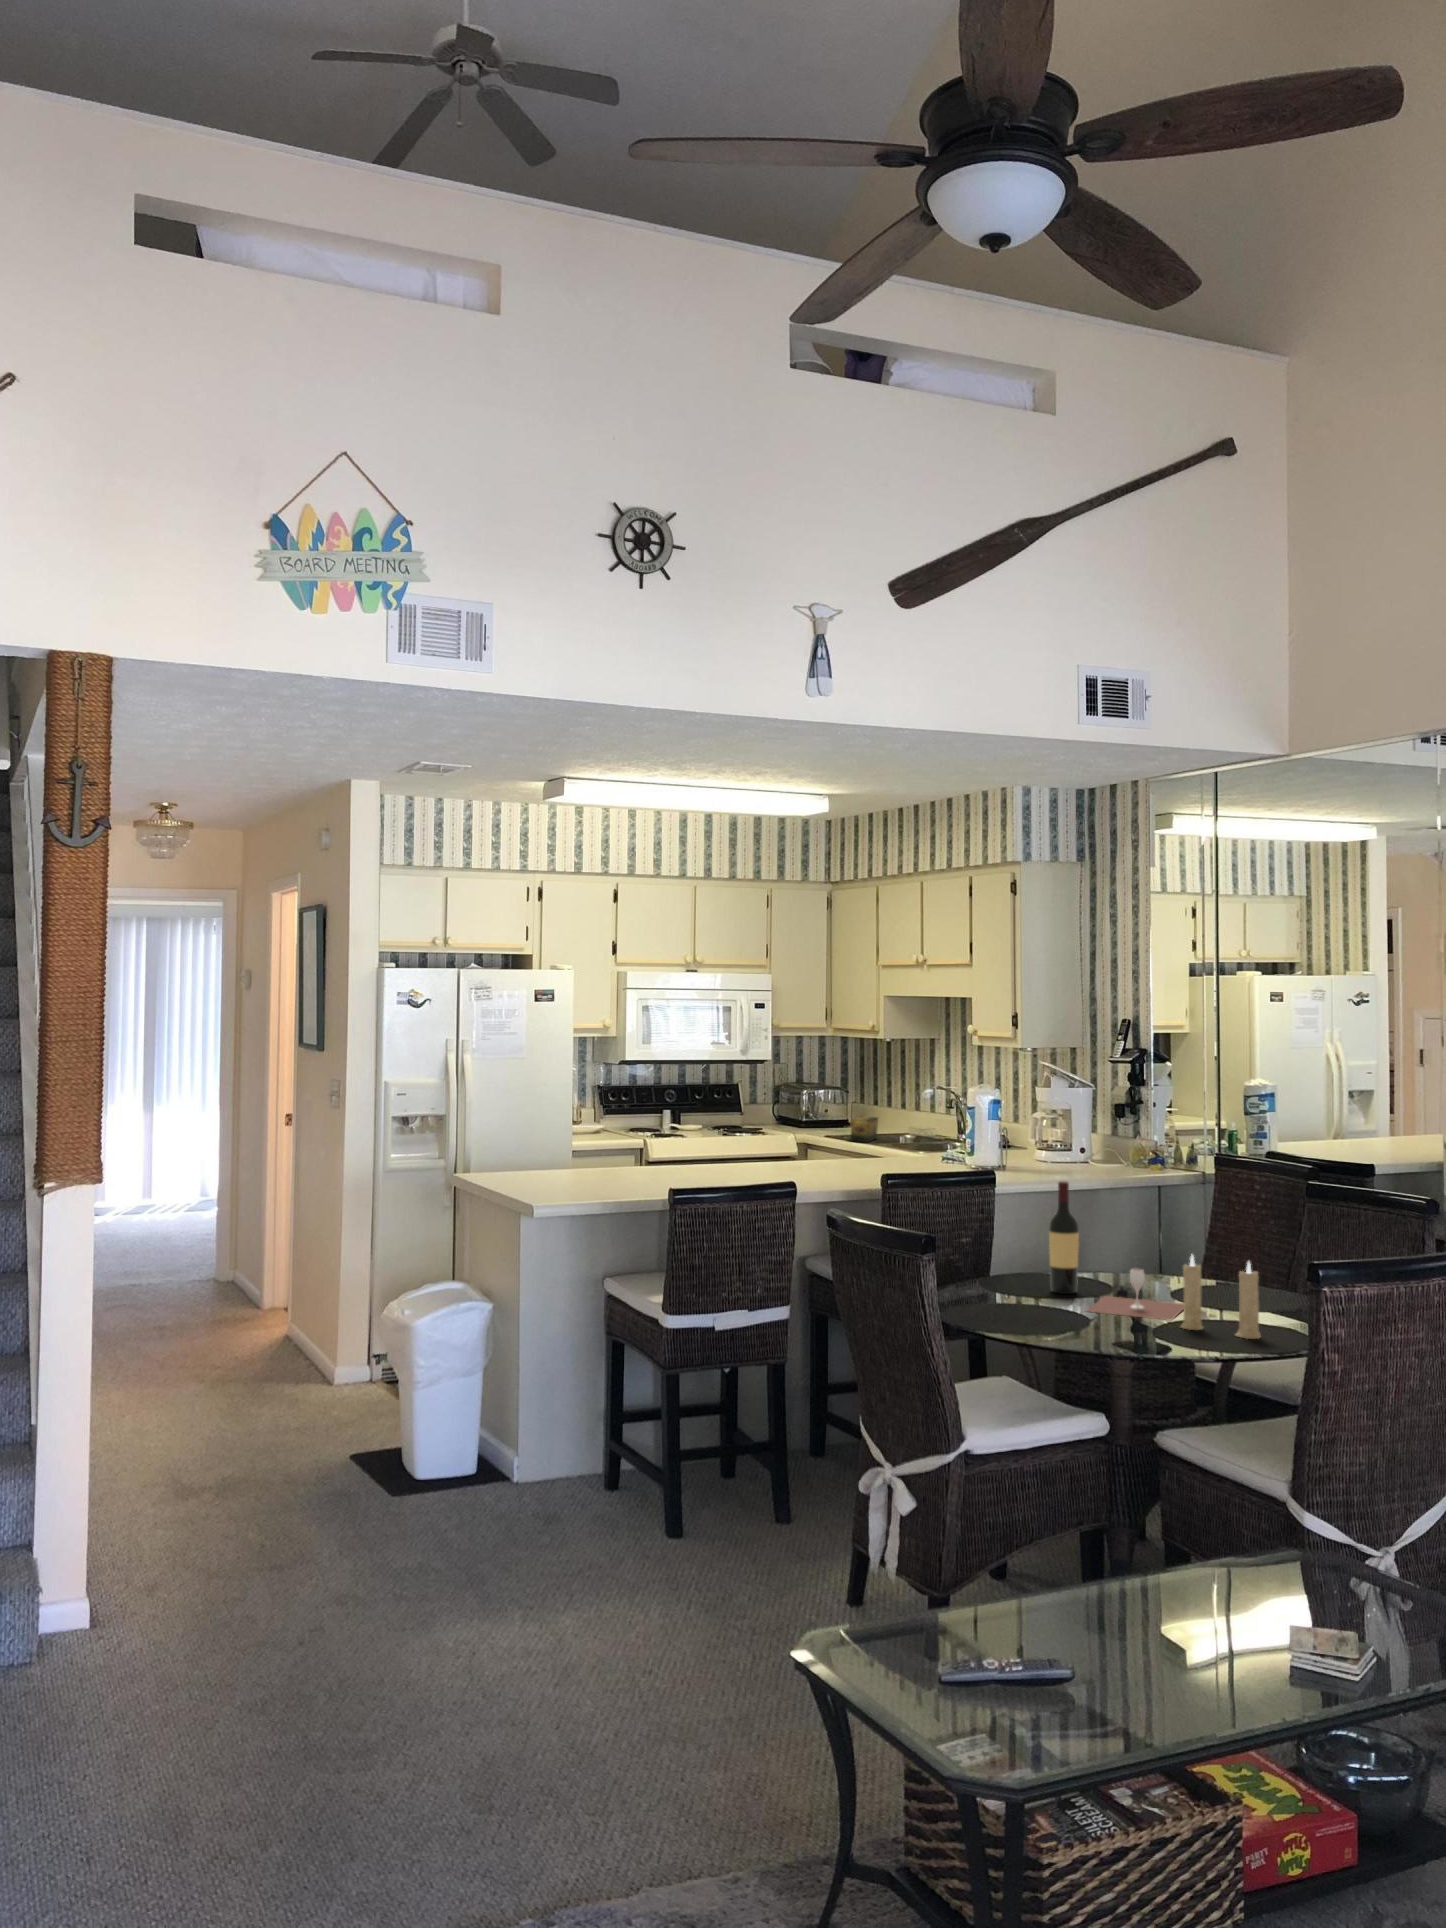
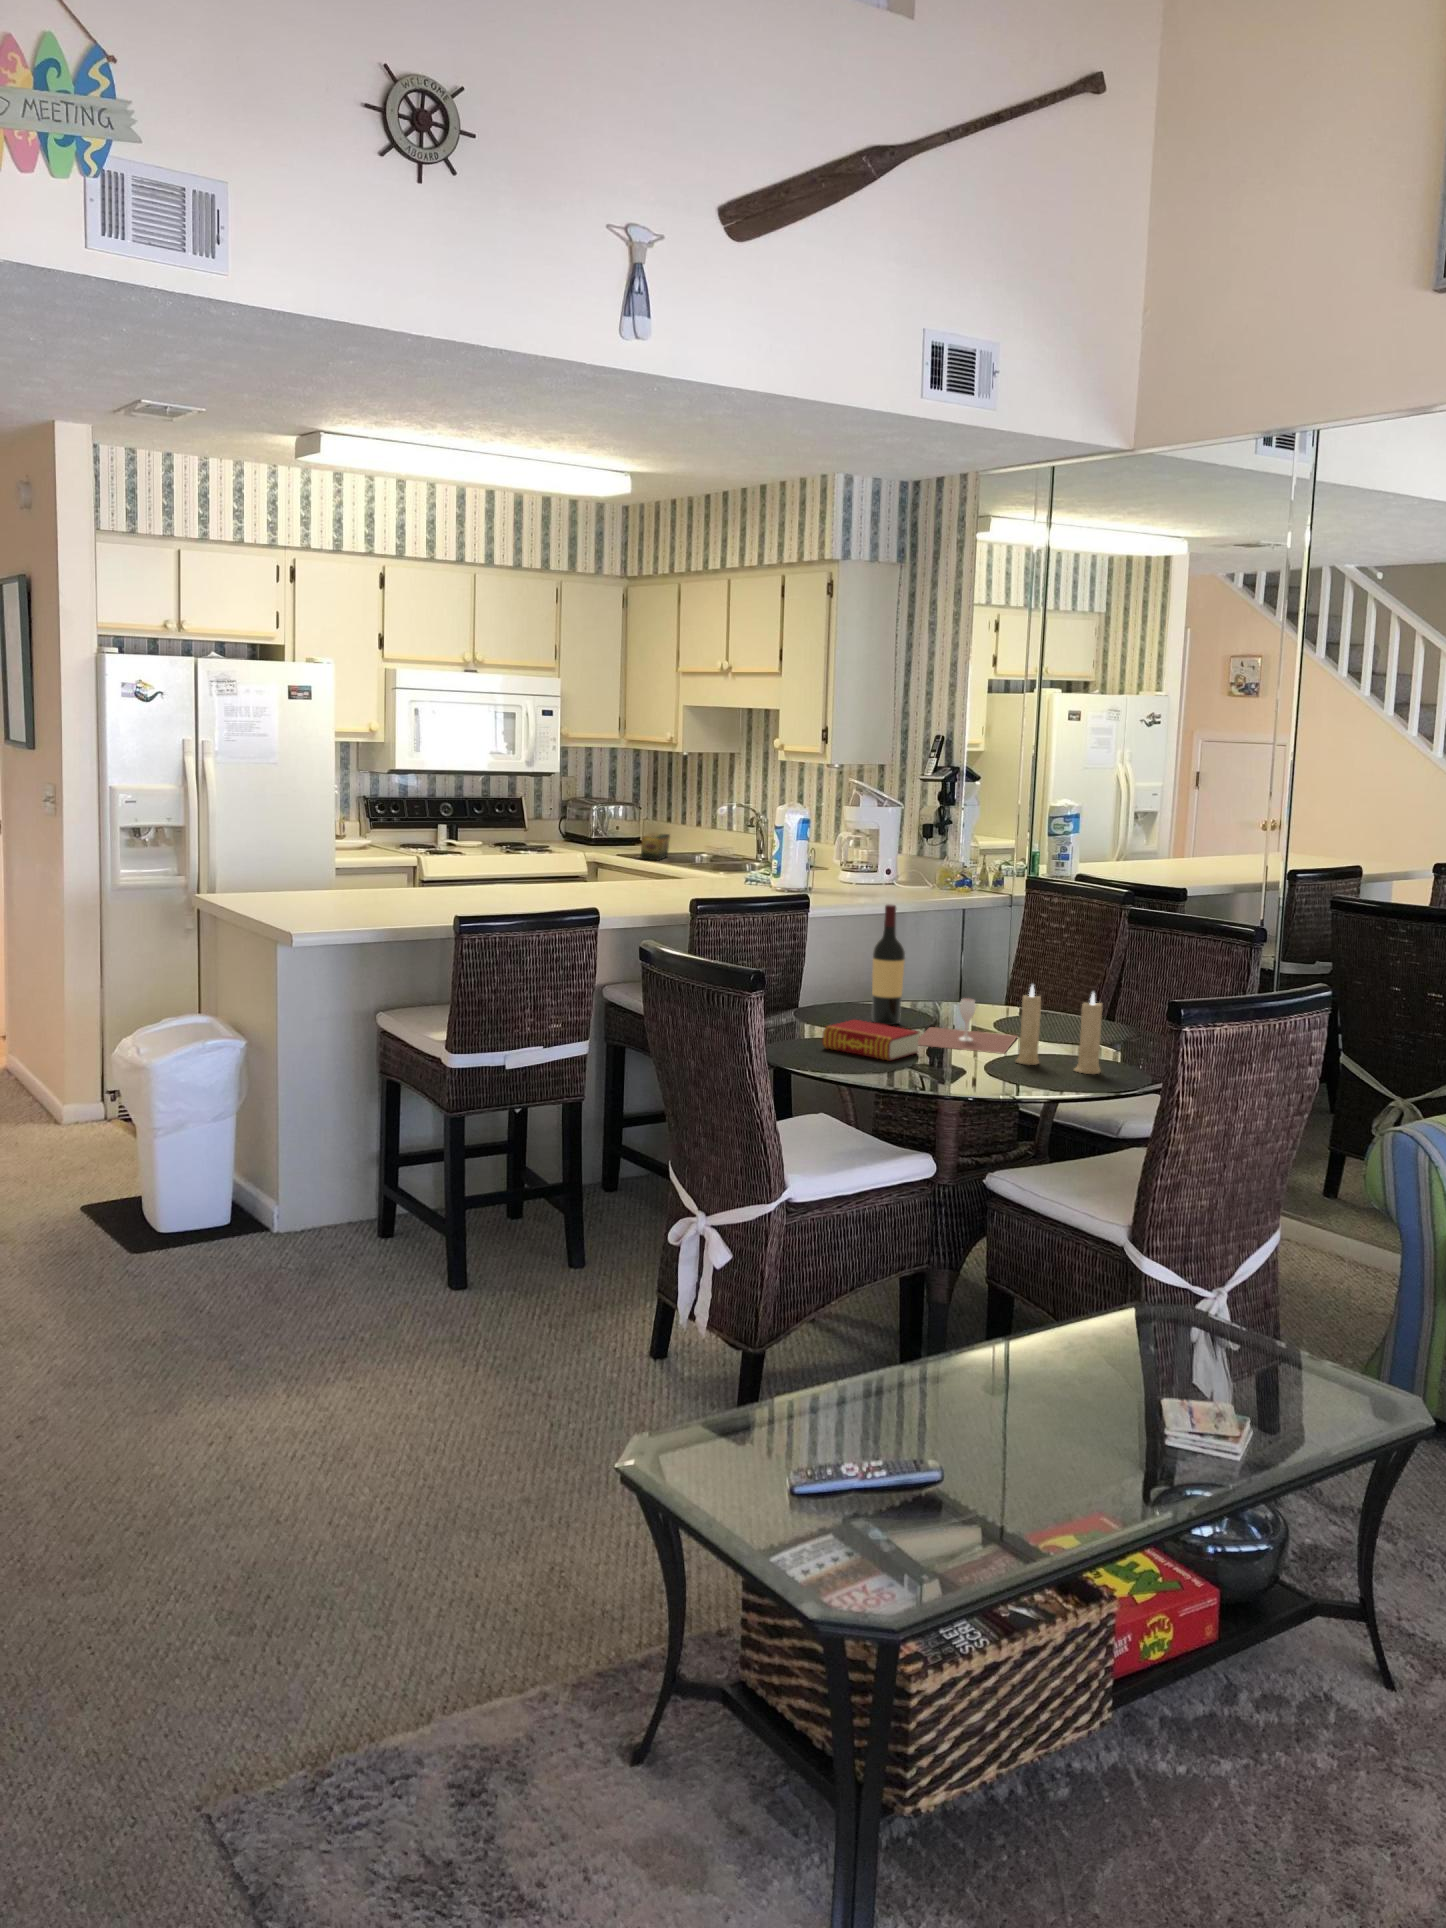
book: none [999,1287,1089,1325] -> present [822,1020,919,1061]

